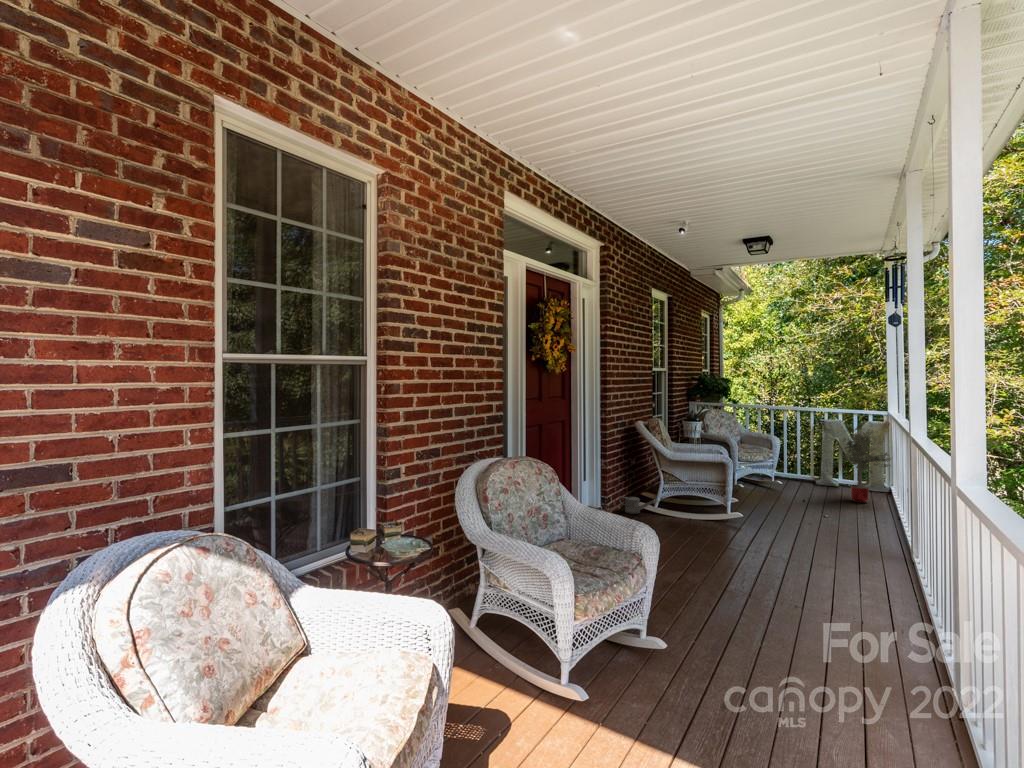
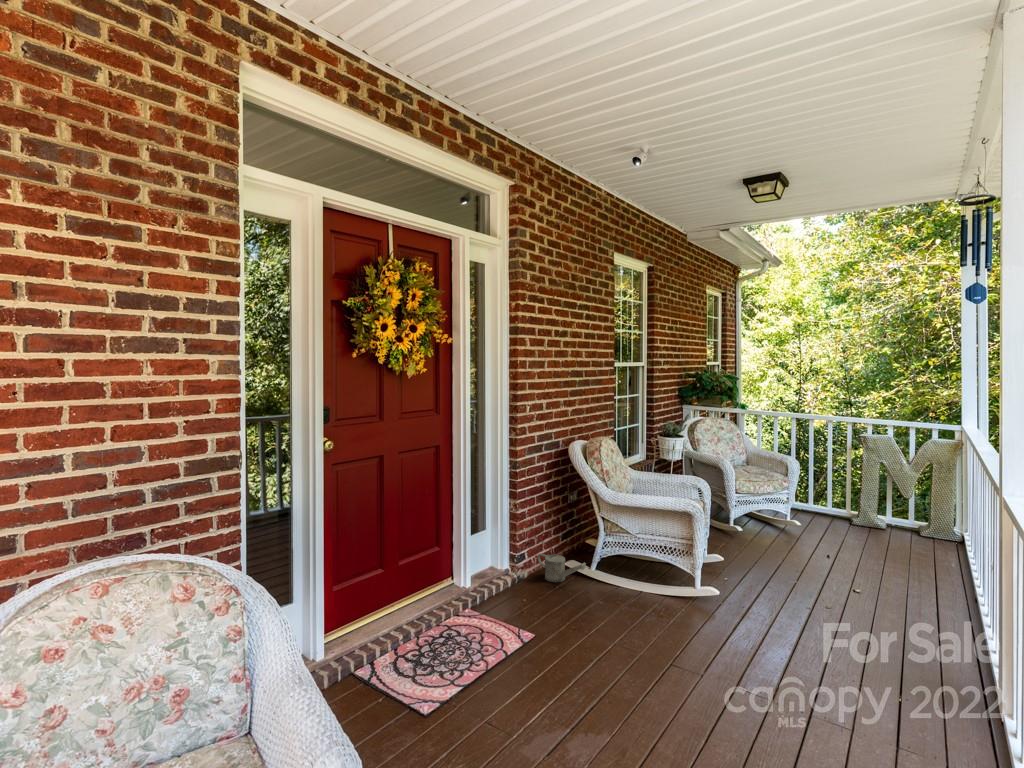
potted tree: present [843,423,891,503] -> none [883,448,966,569]

